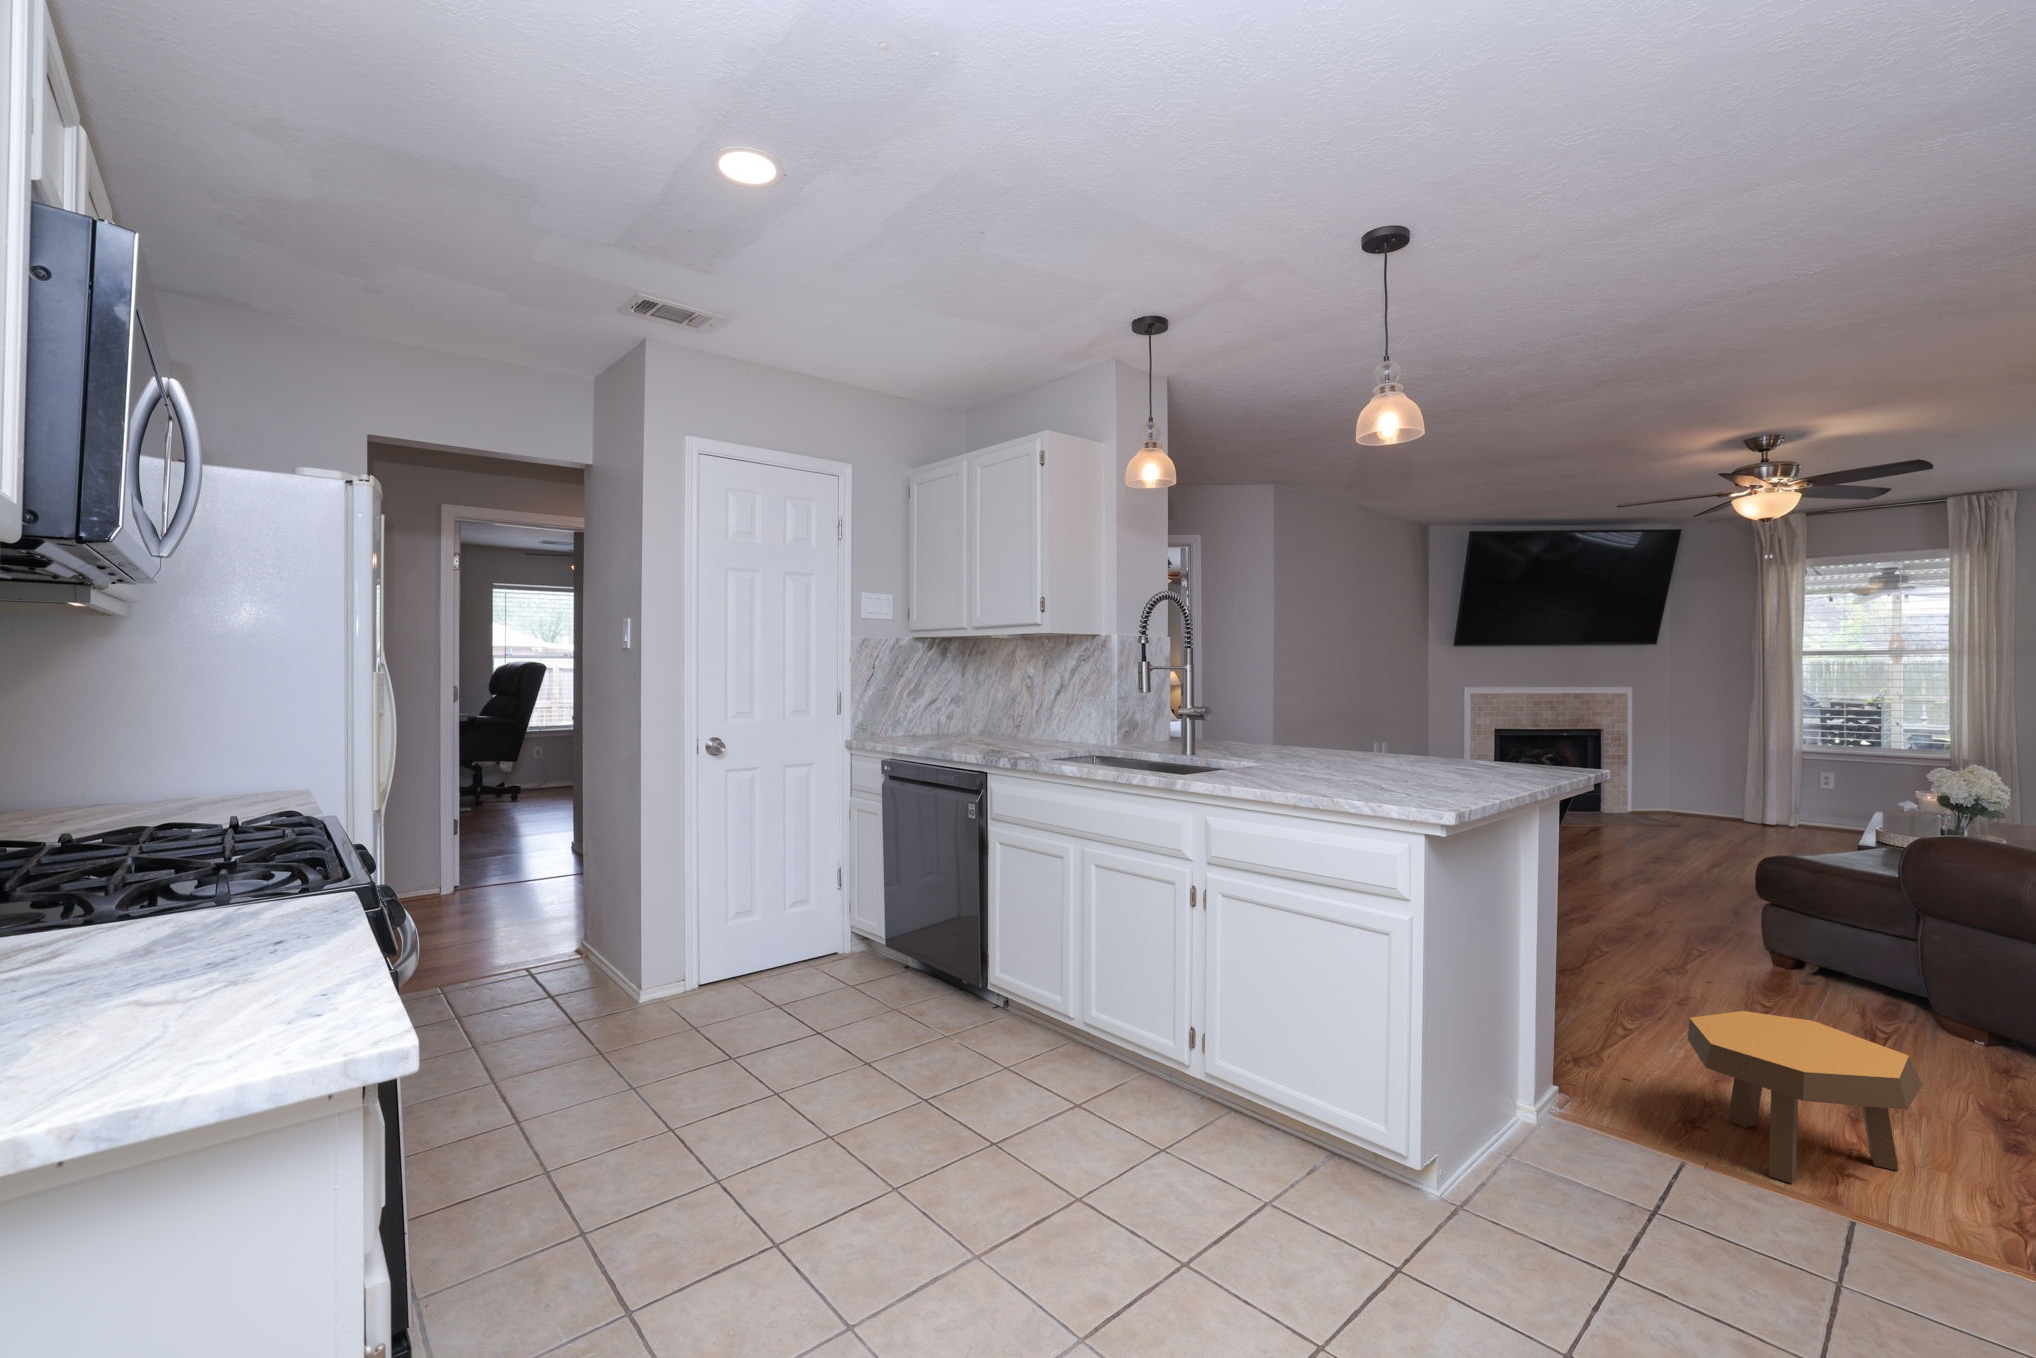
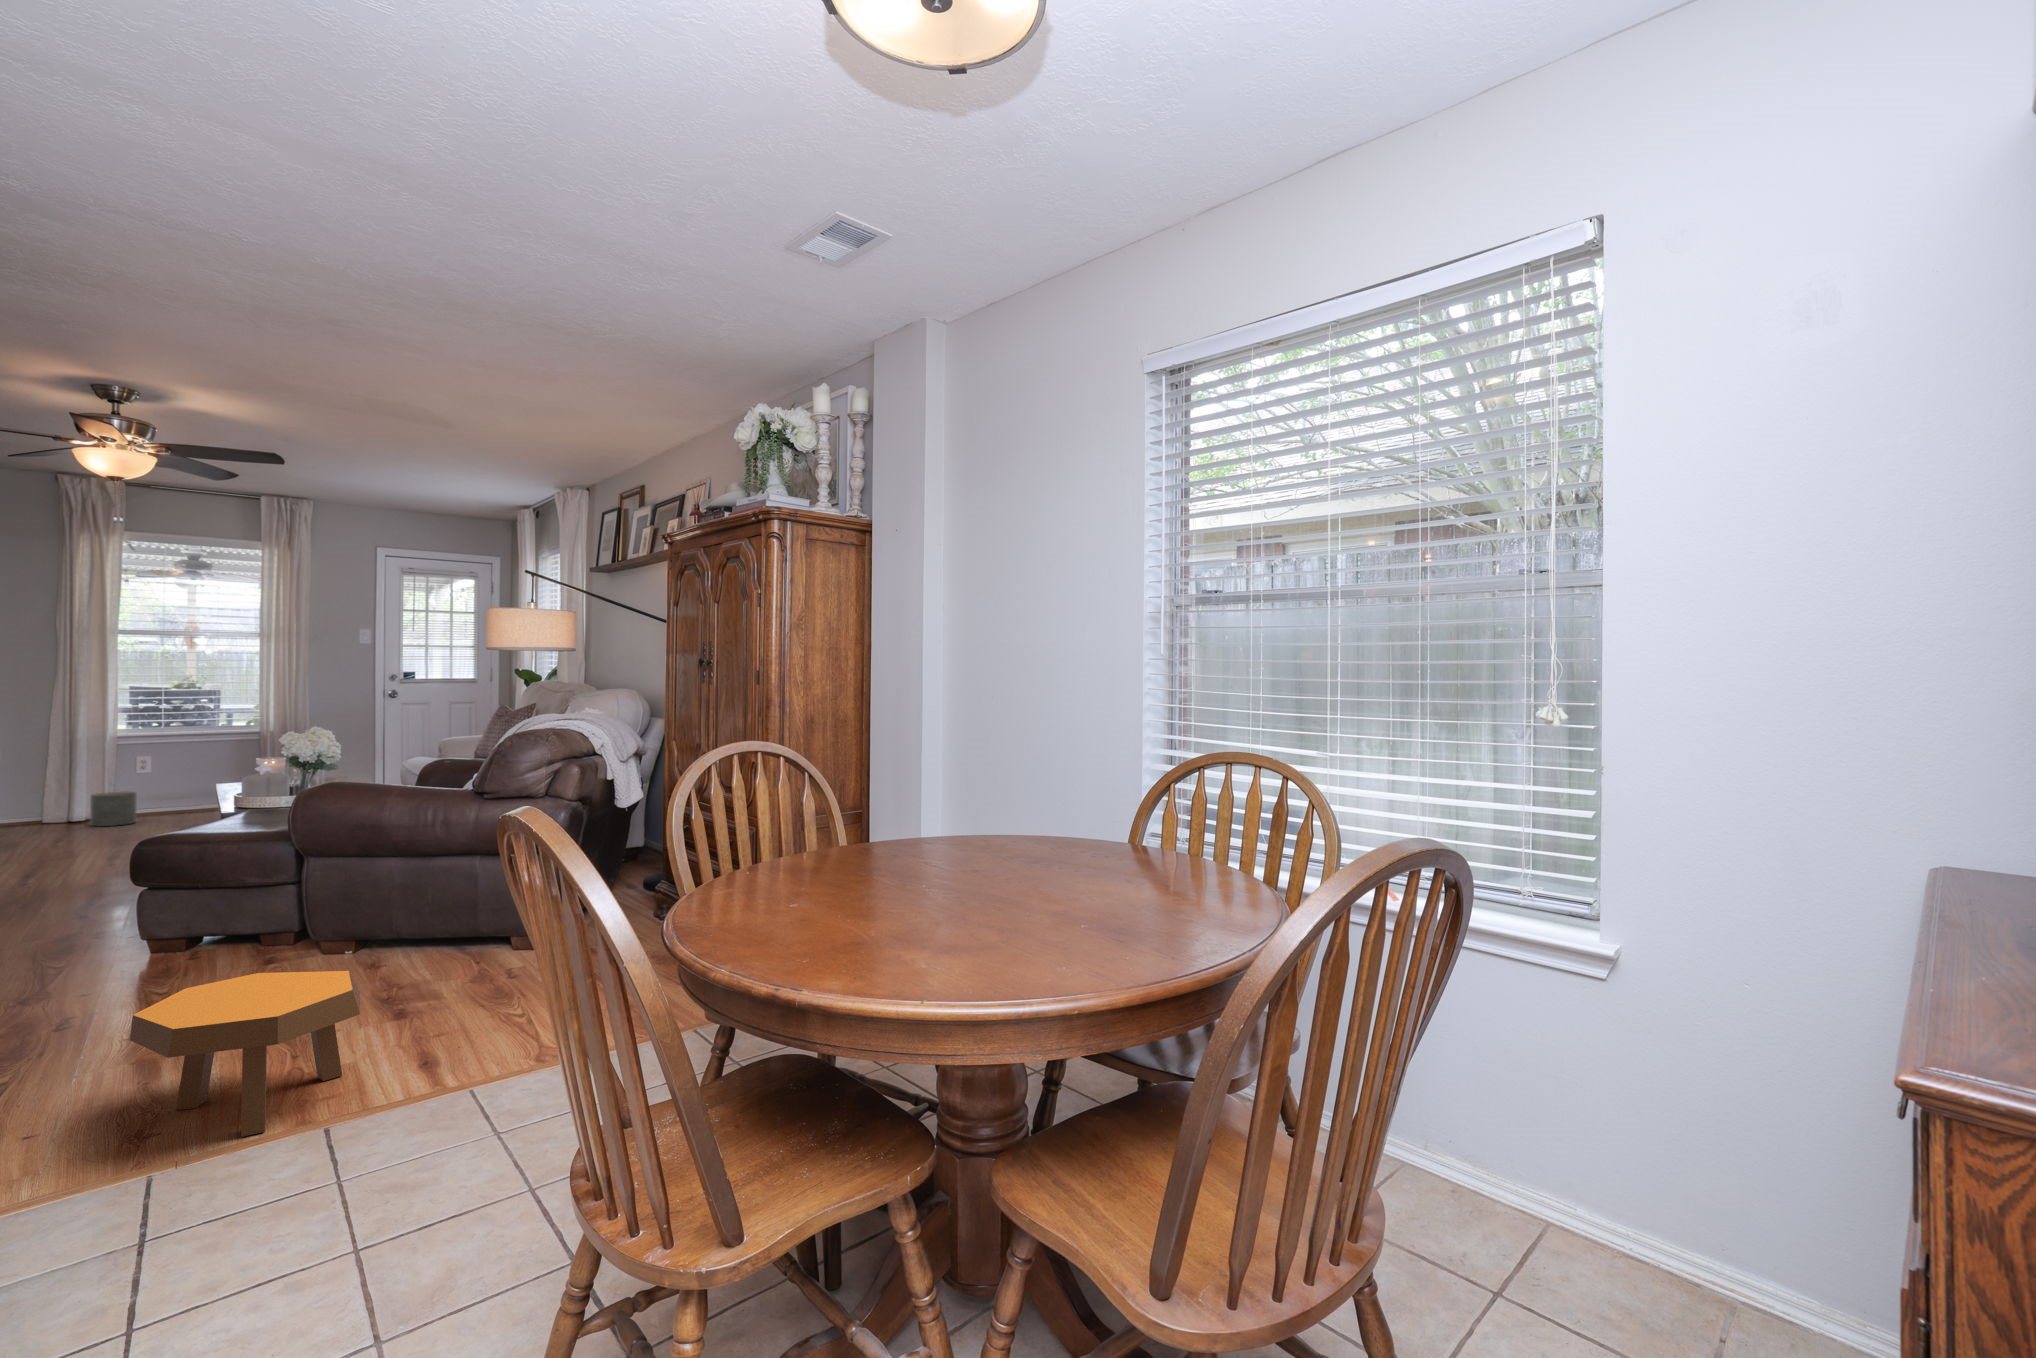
planter: none [1778,805,1819,838] -> present [90,791,137,826]

